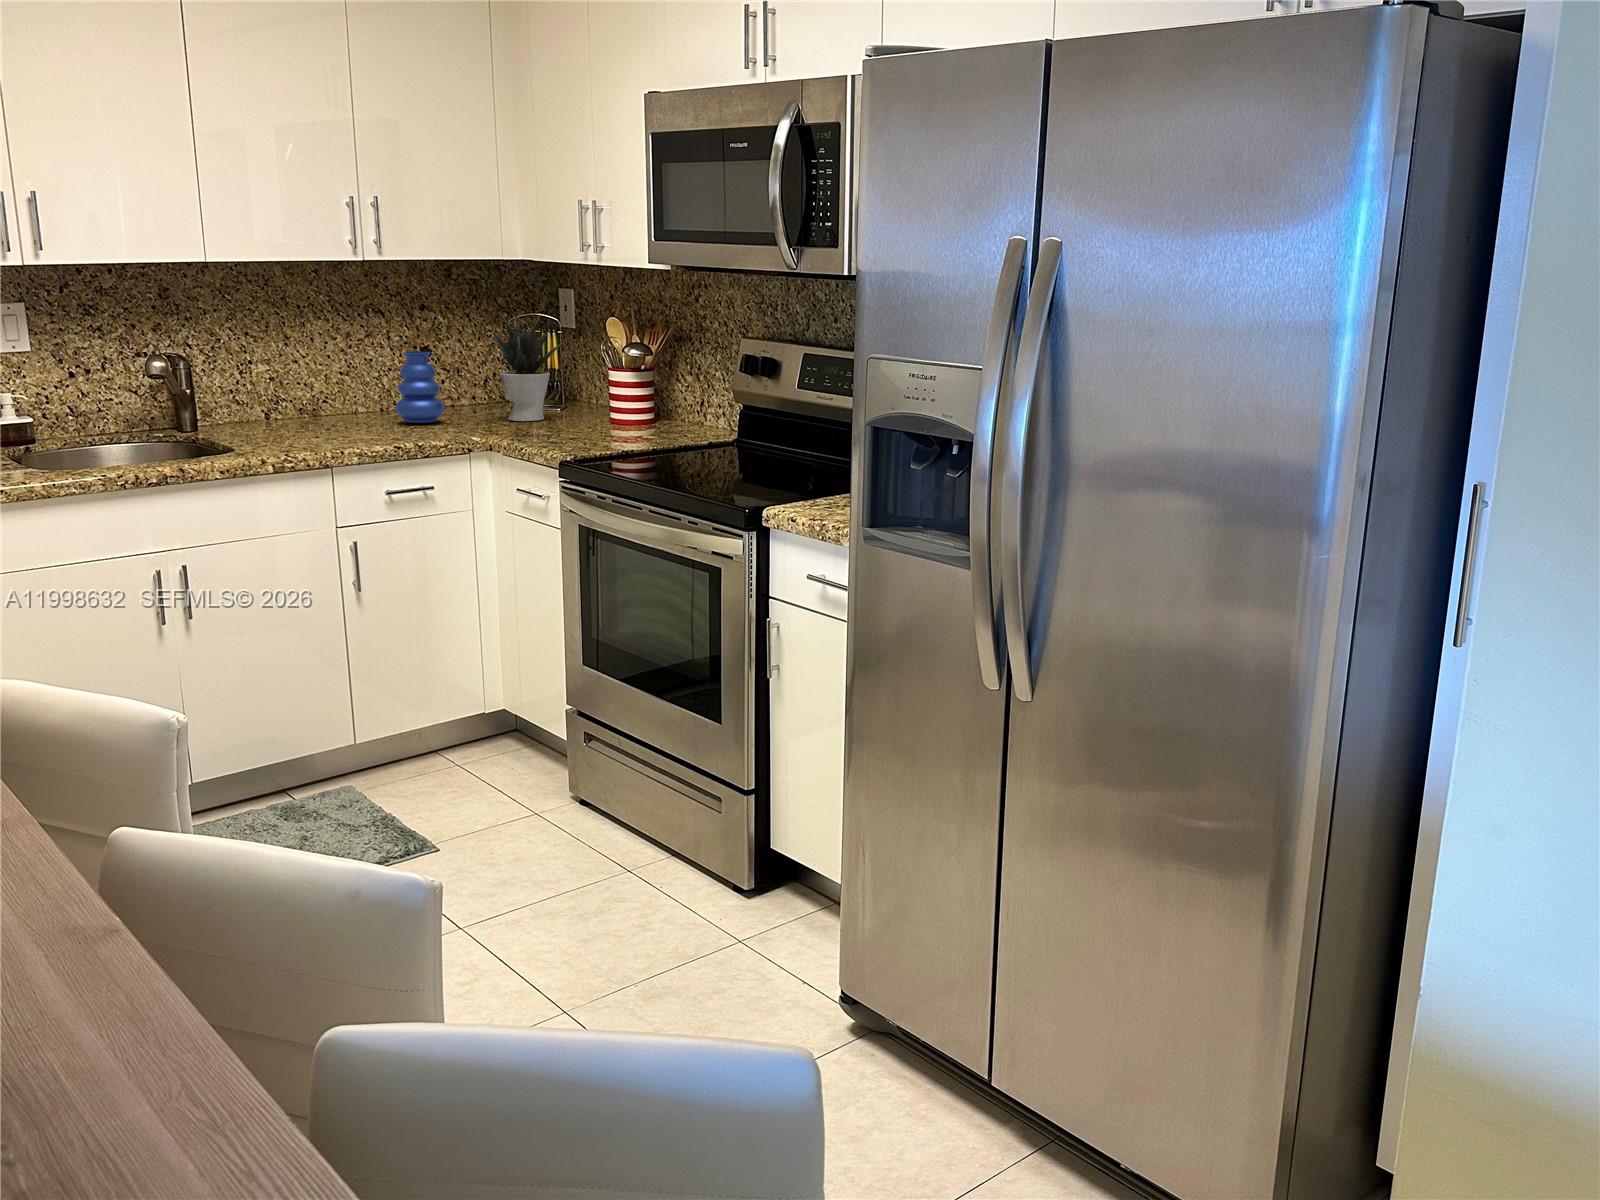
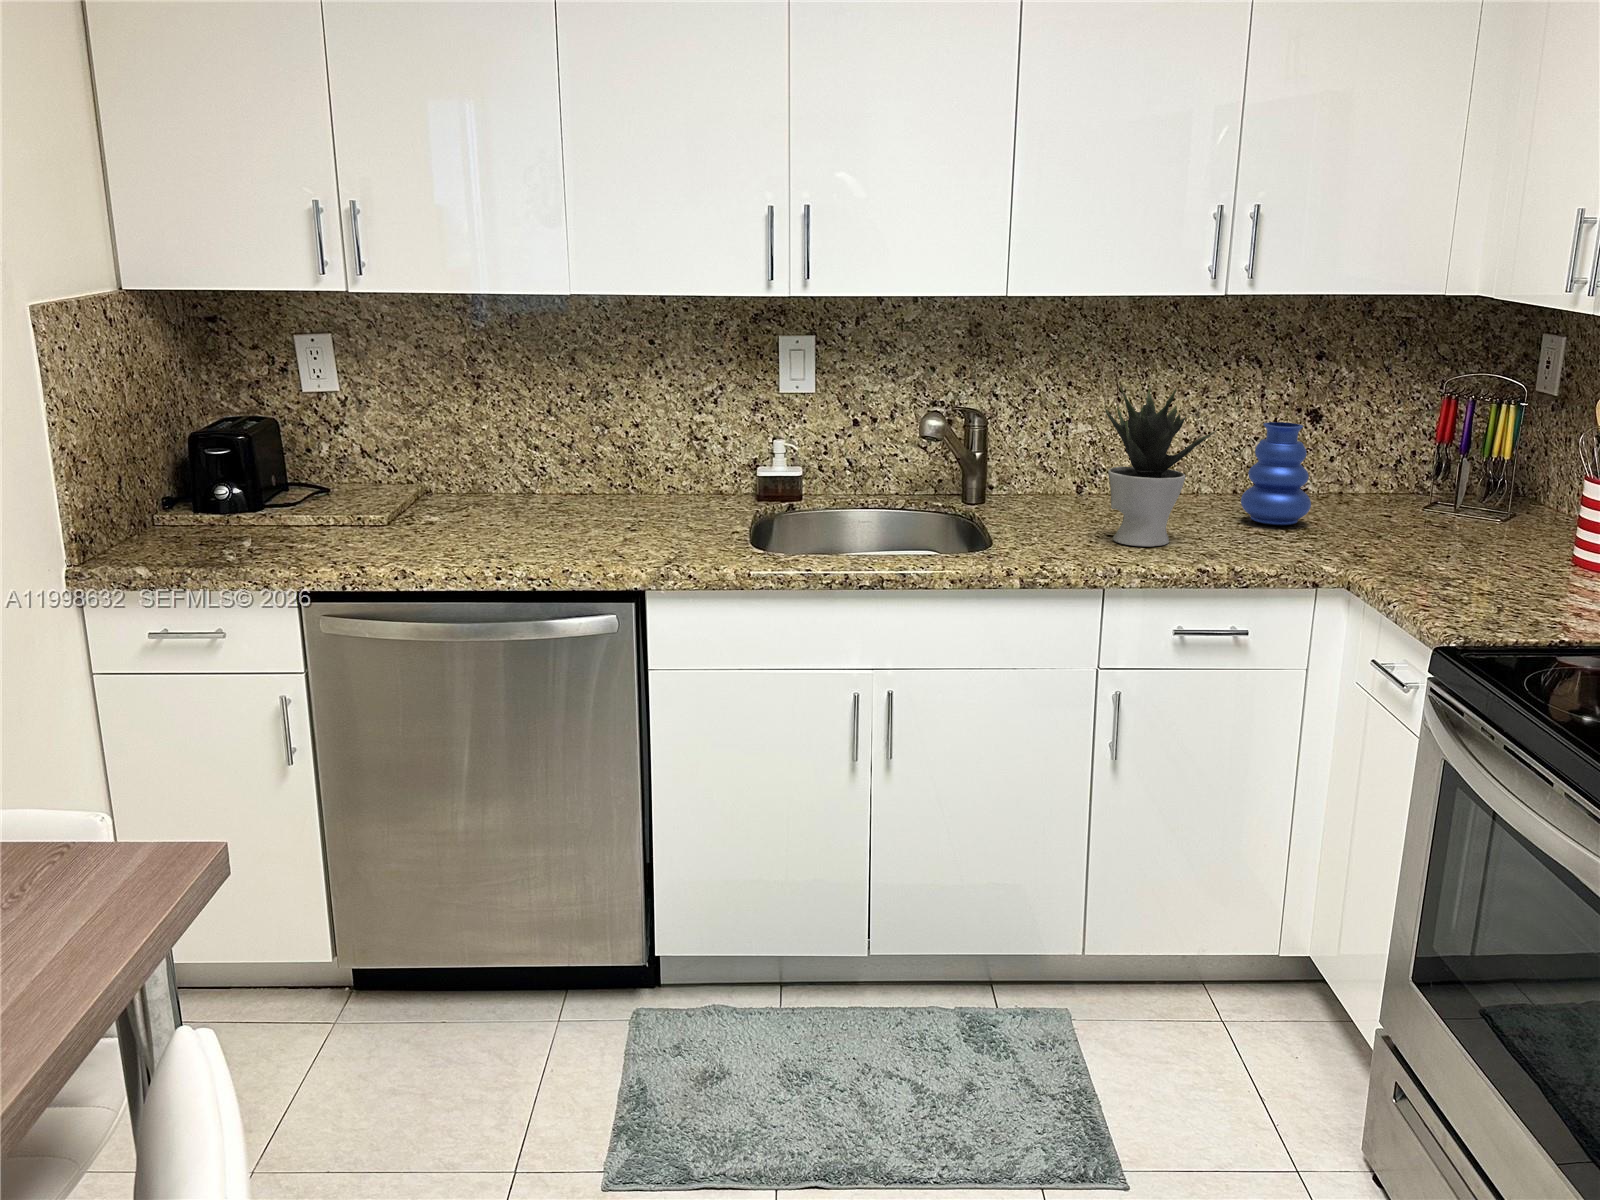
potted plant: present [492,315,563,421] -> present [1104,387,1219,546]

